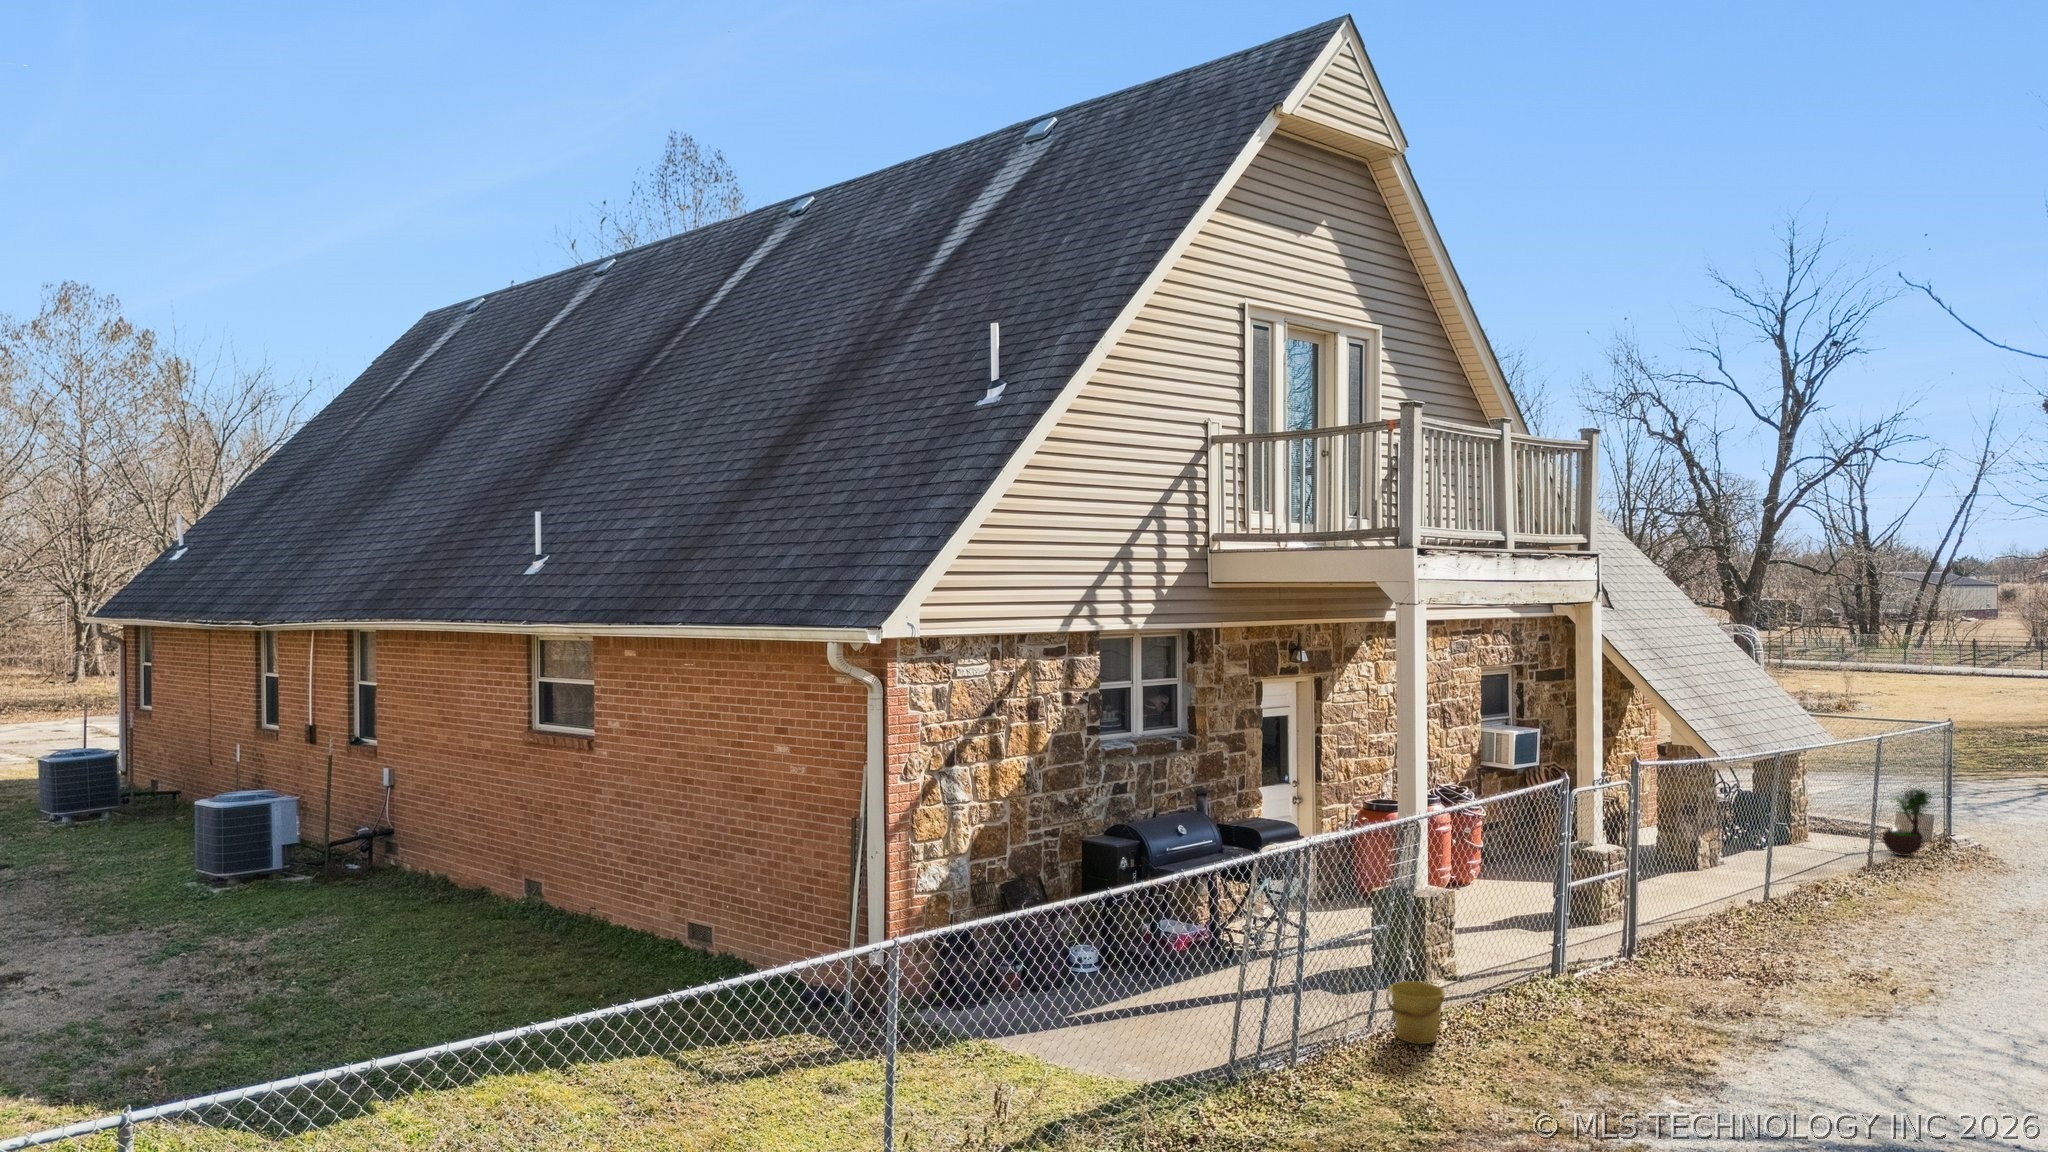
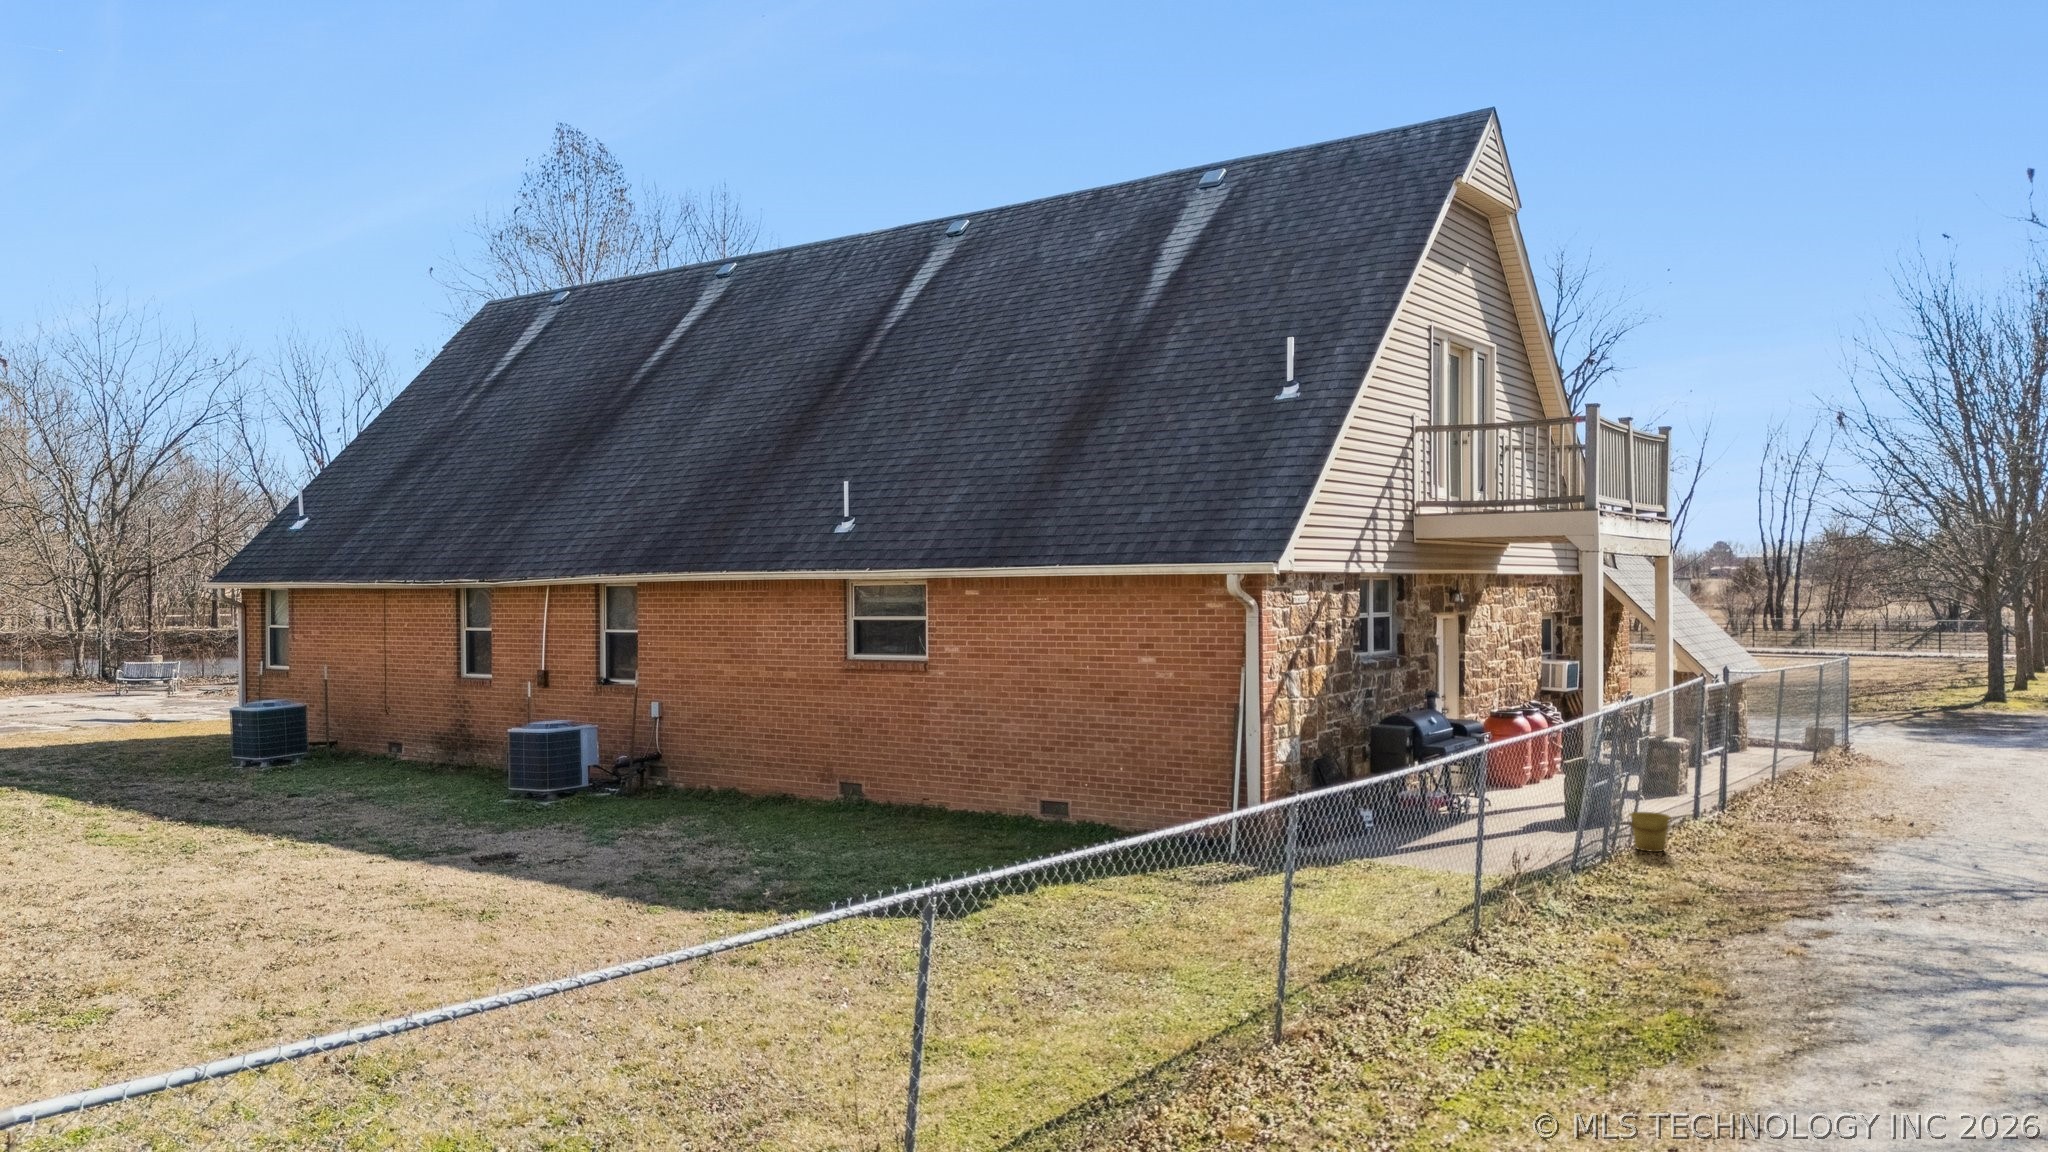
potted tree: present [1883,786,1934,856] -> none [1839,699,1879,757]

